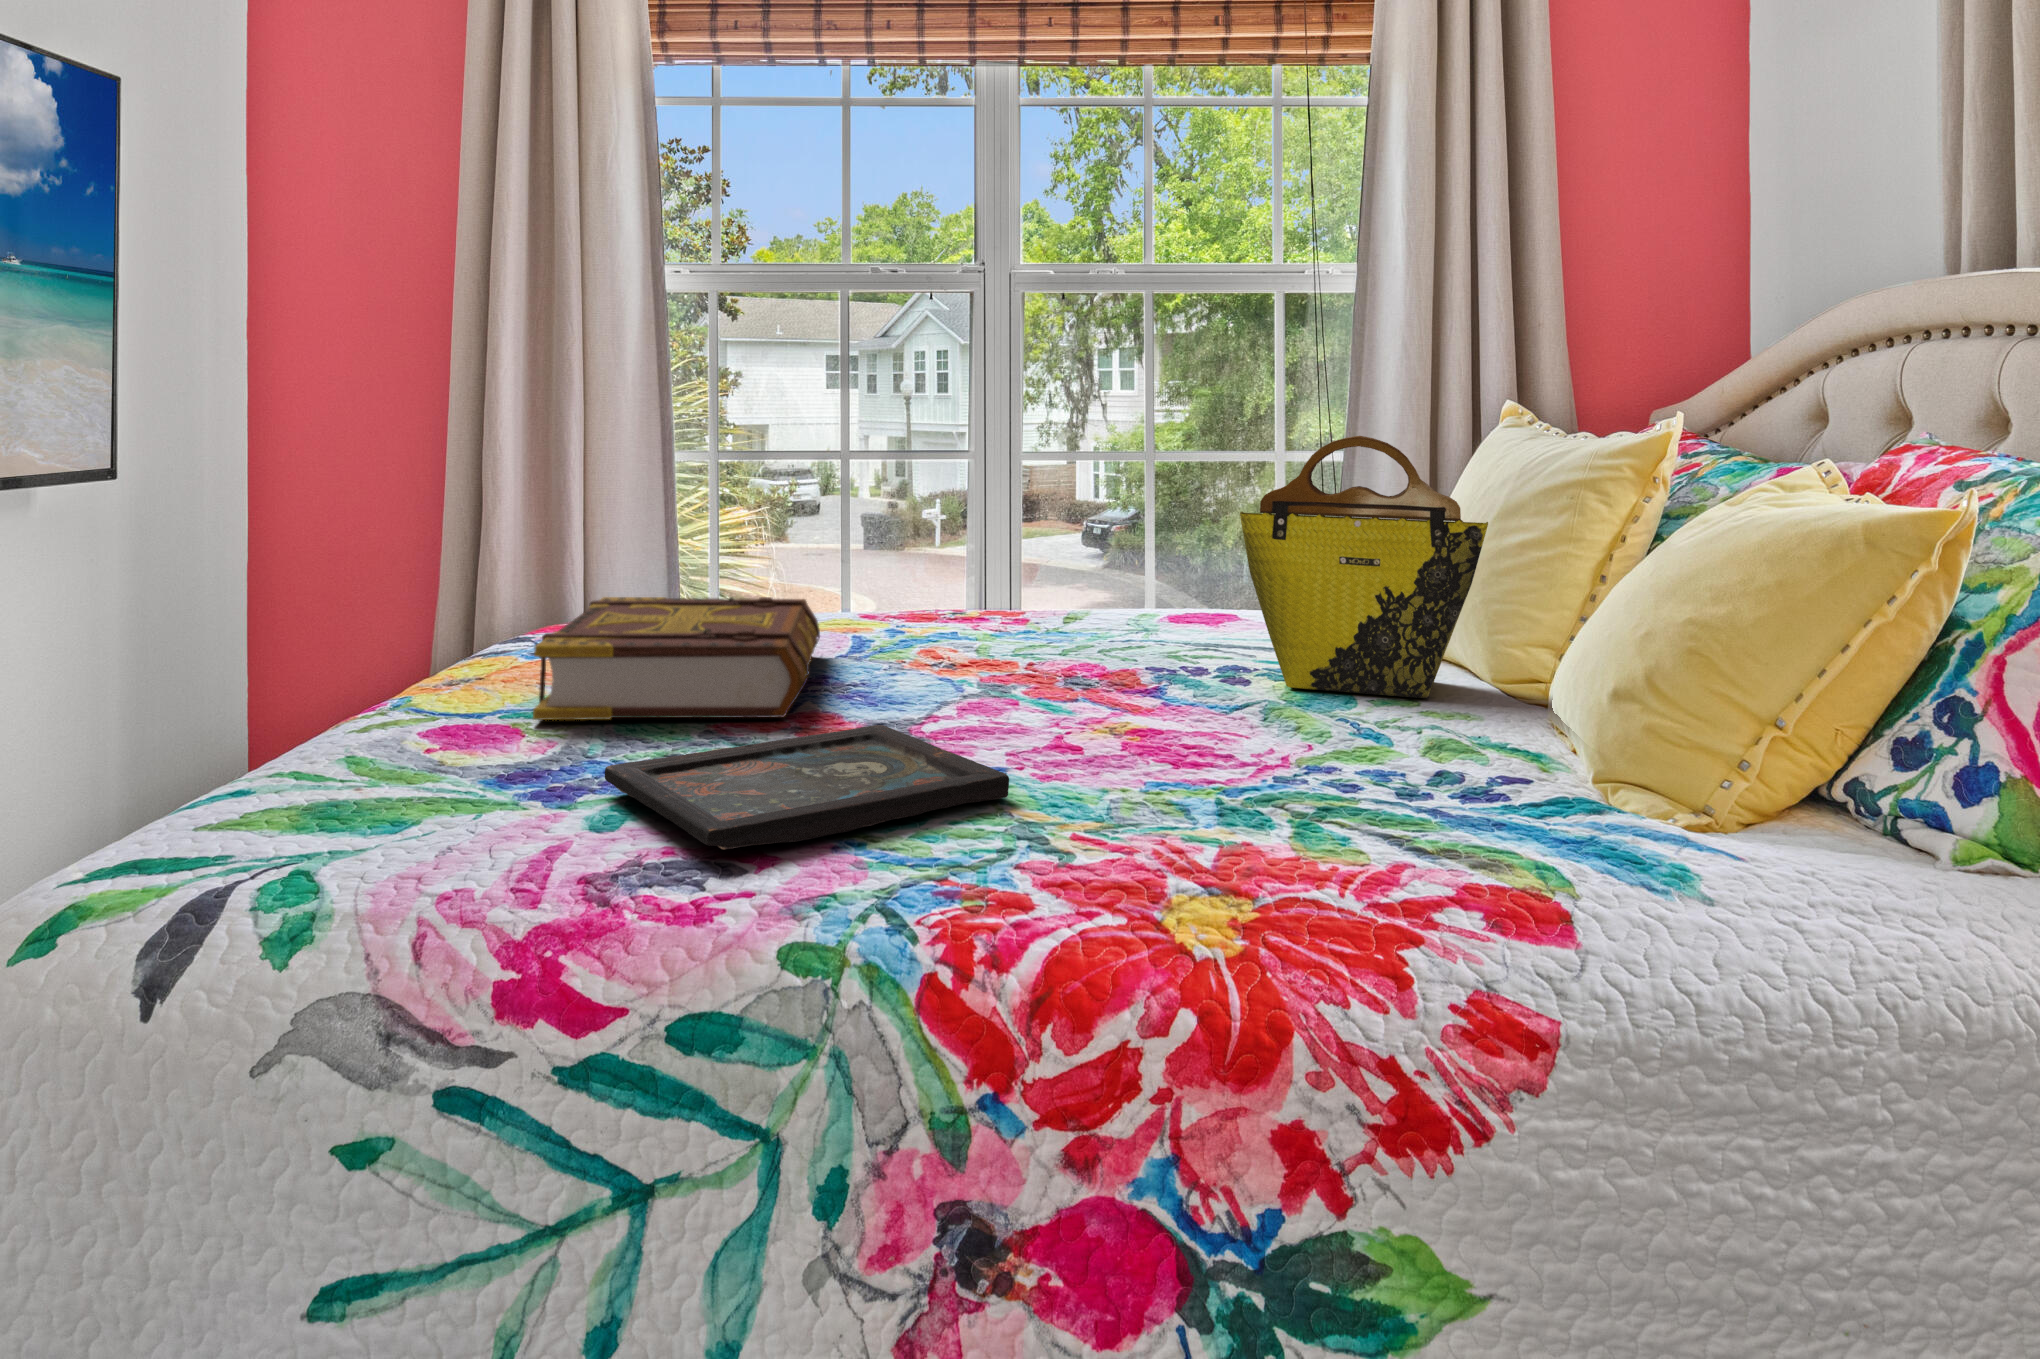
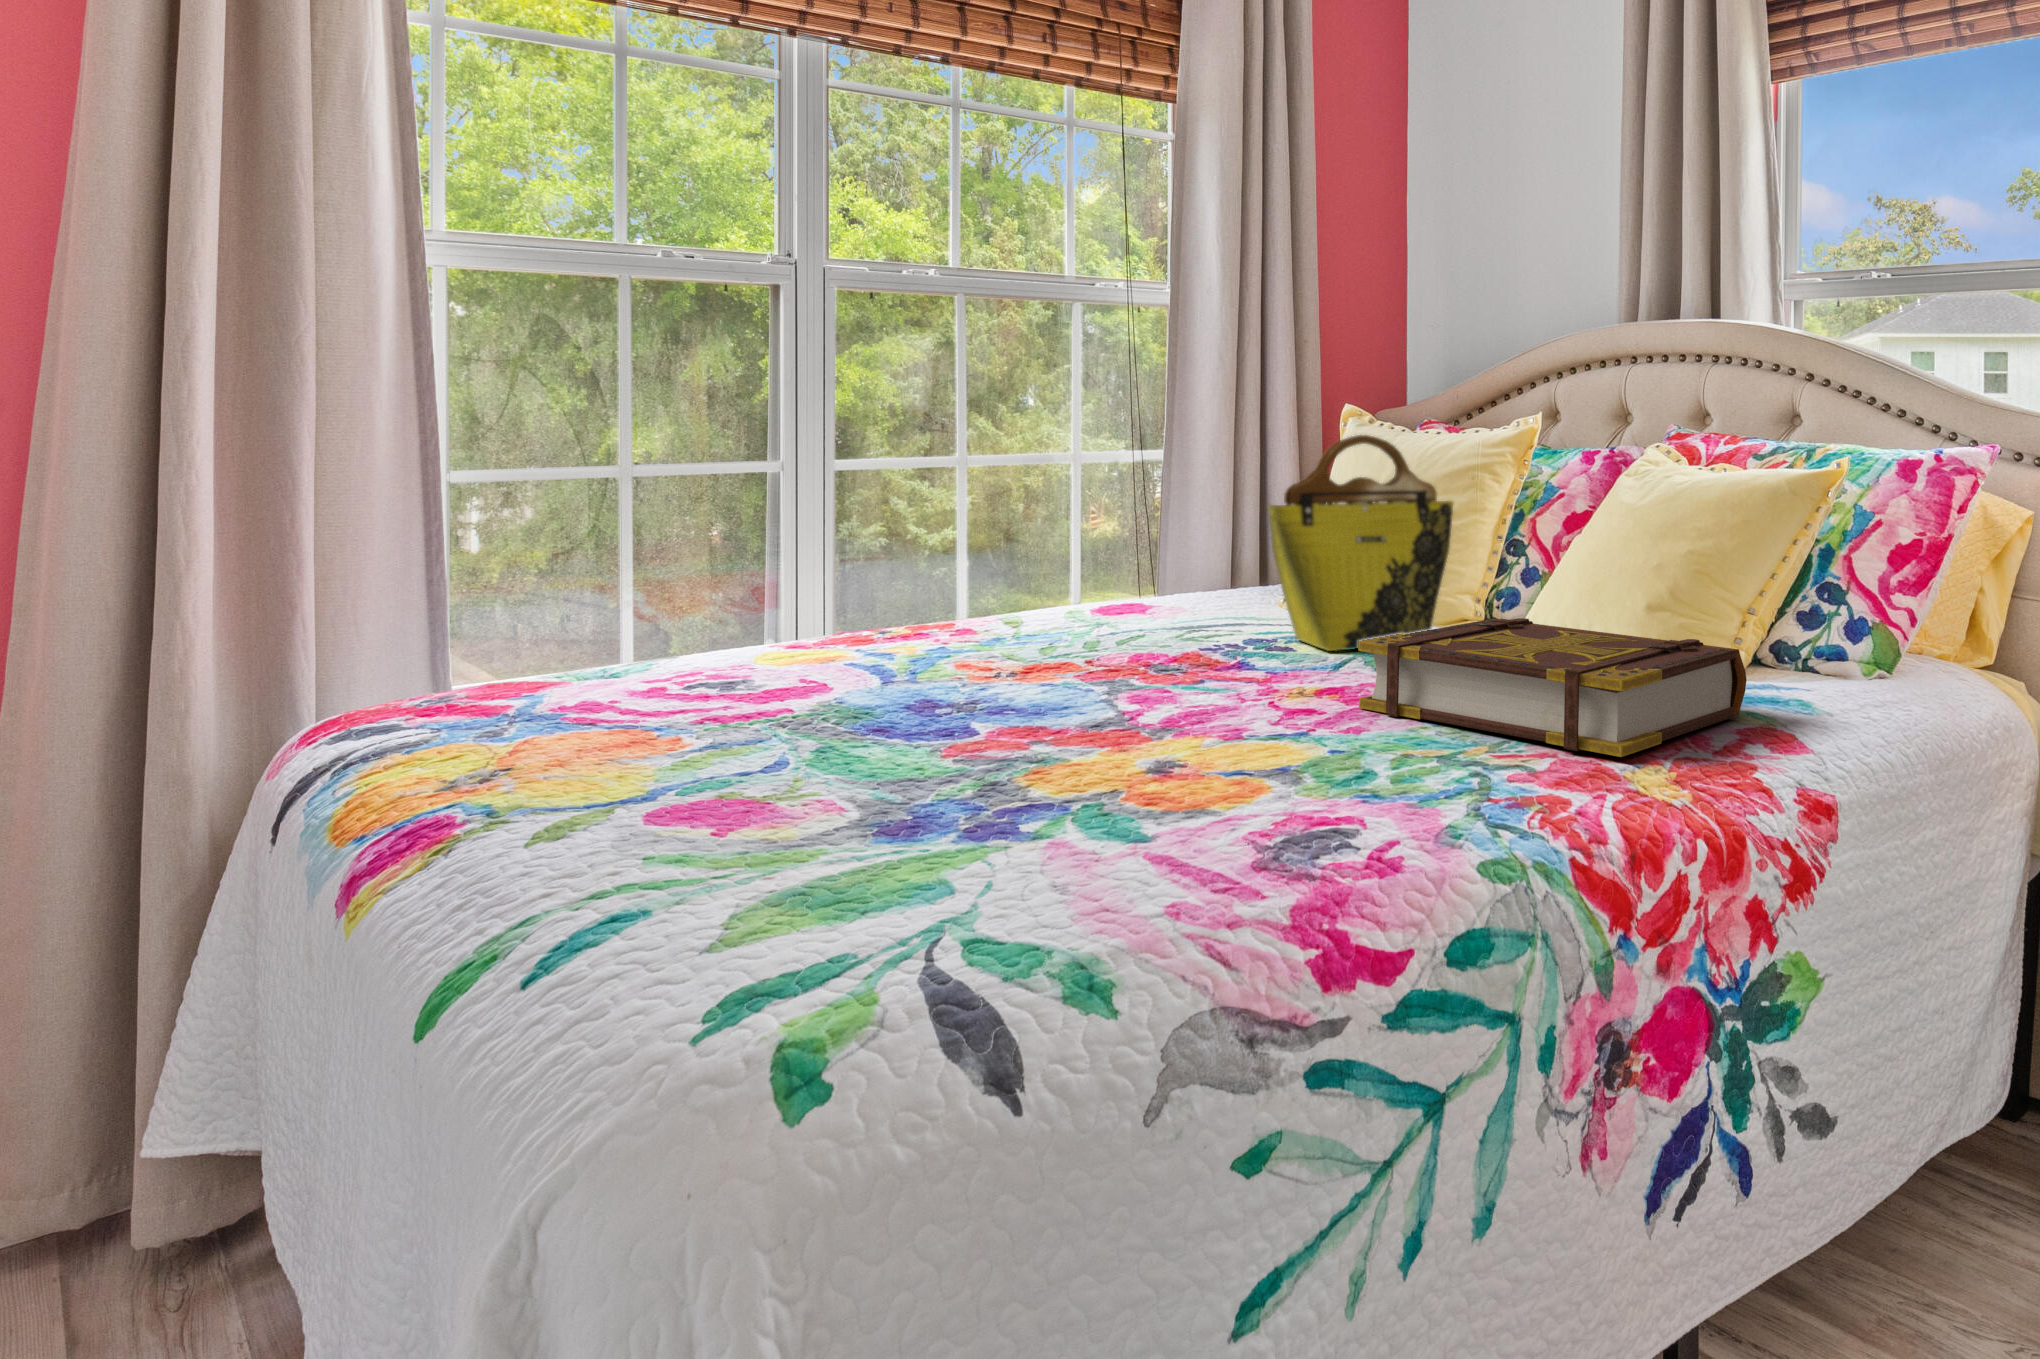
book: present [533,597,820,720] -> present [1358,618,1747,757]
tray: present [605,725,1009,849] -> none [1070,724,1378,823]

